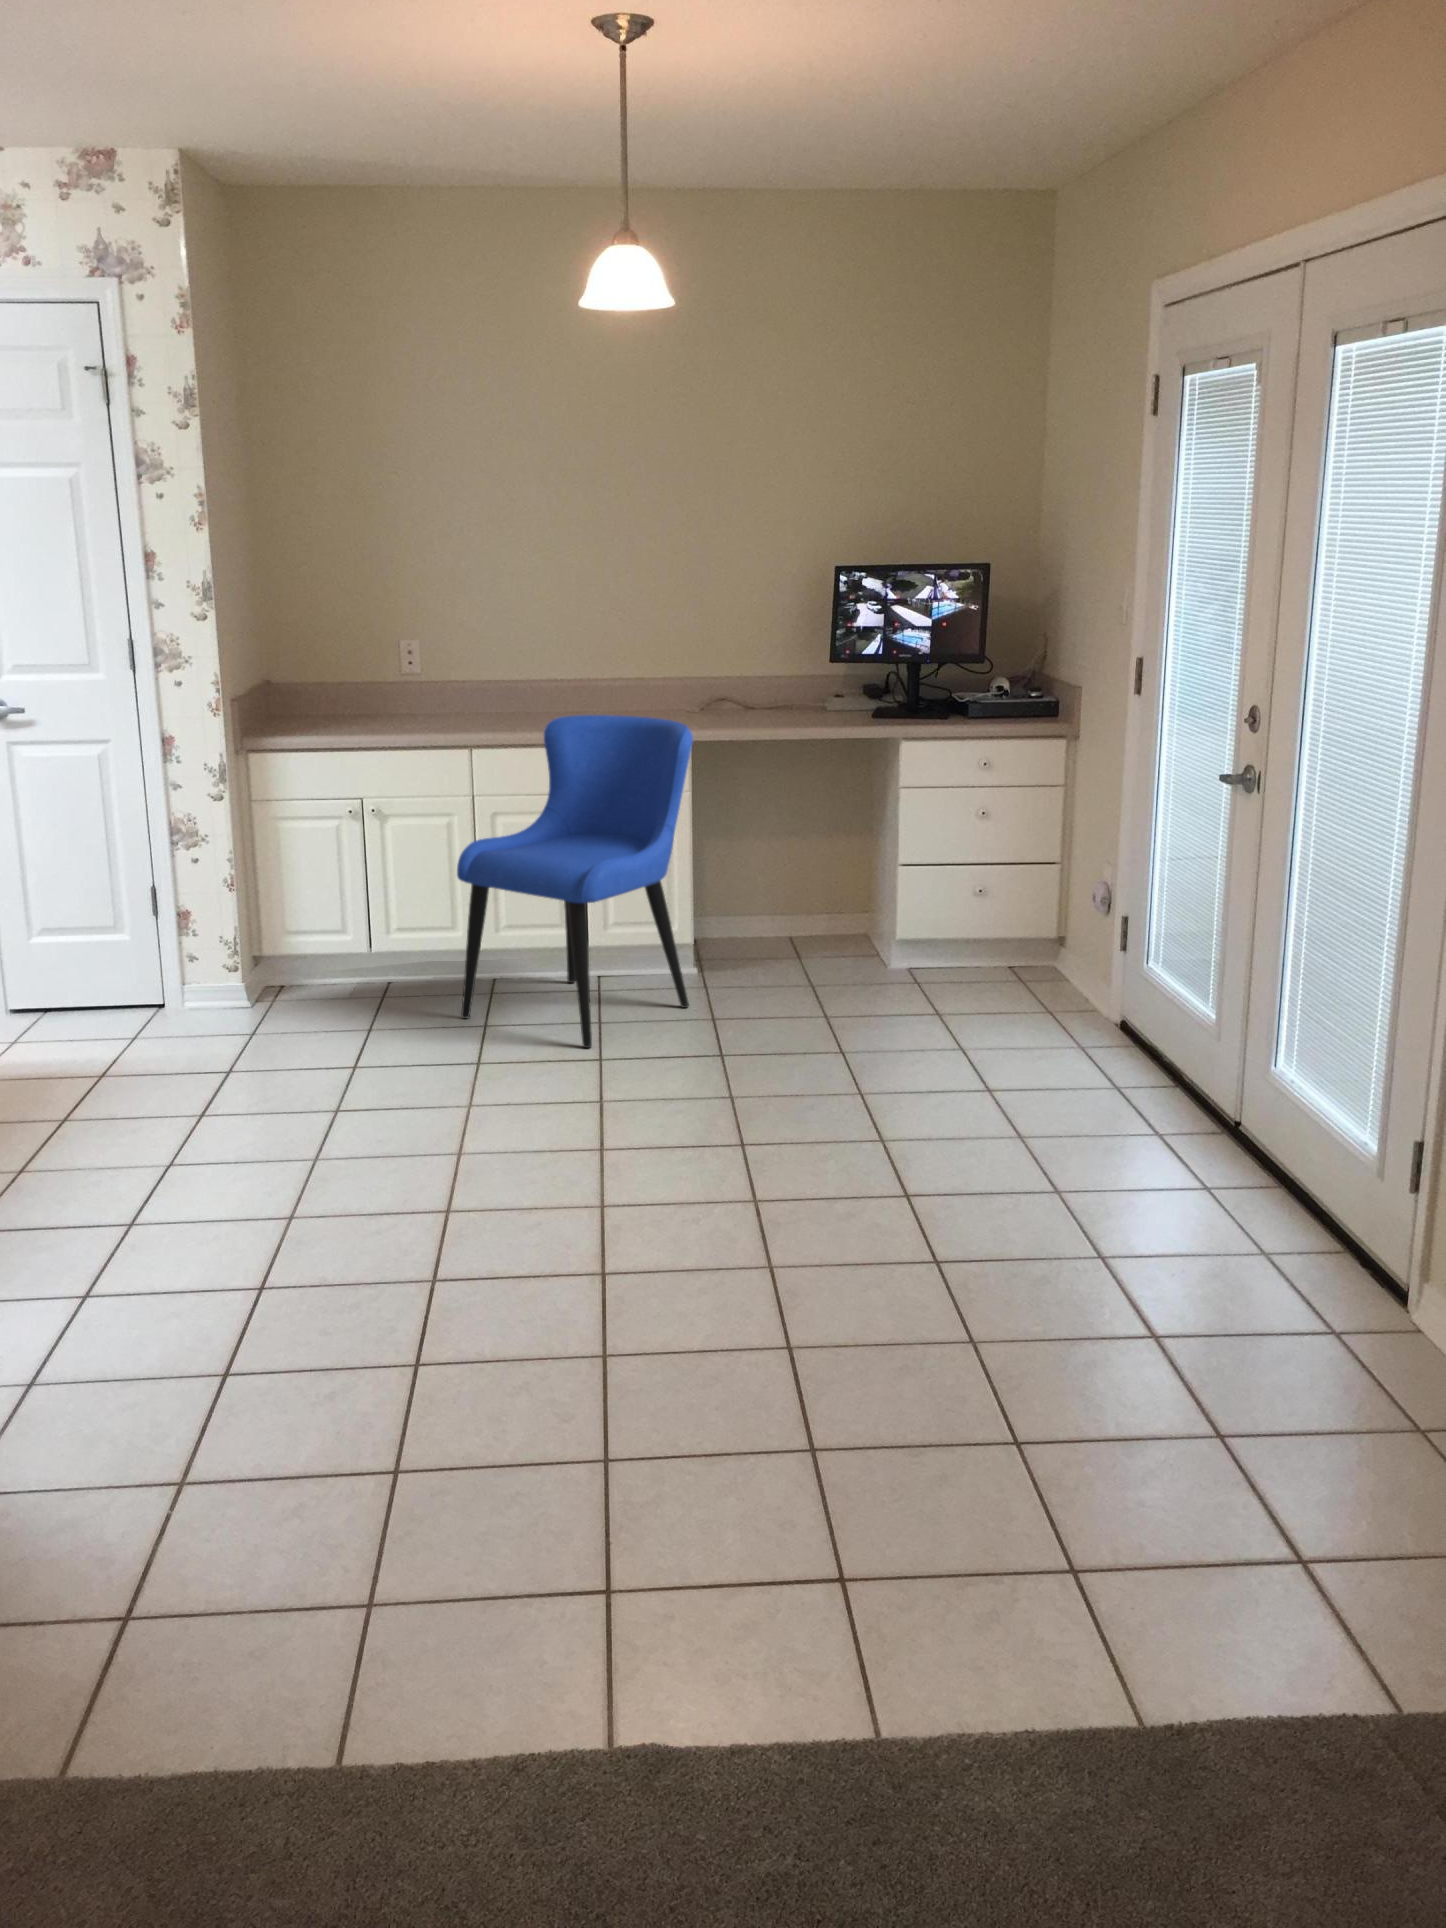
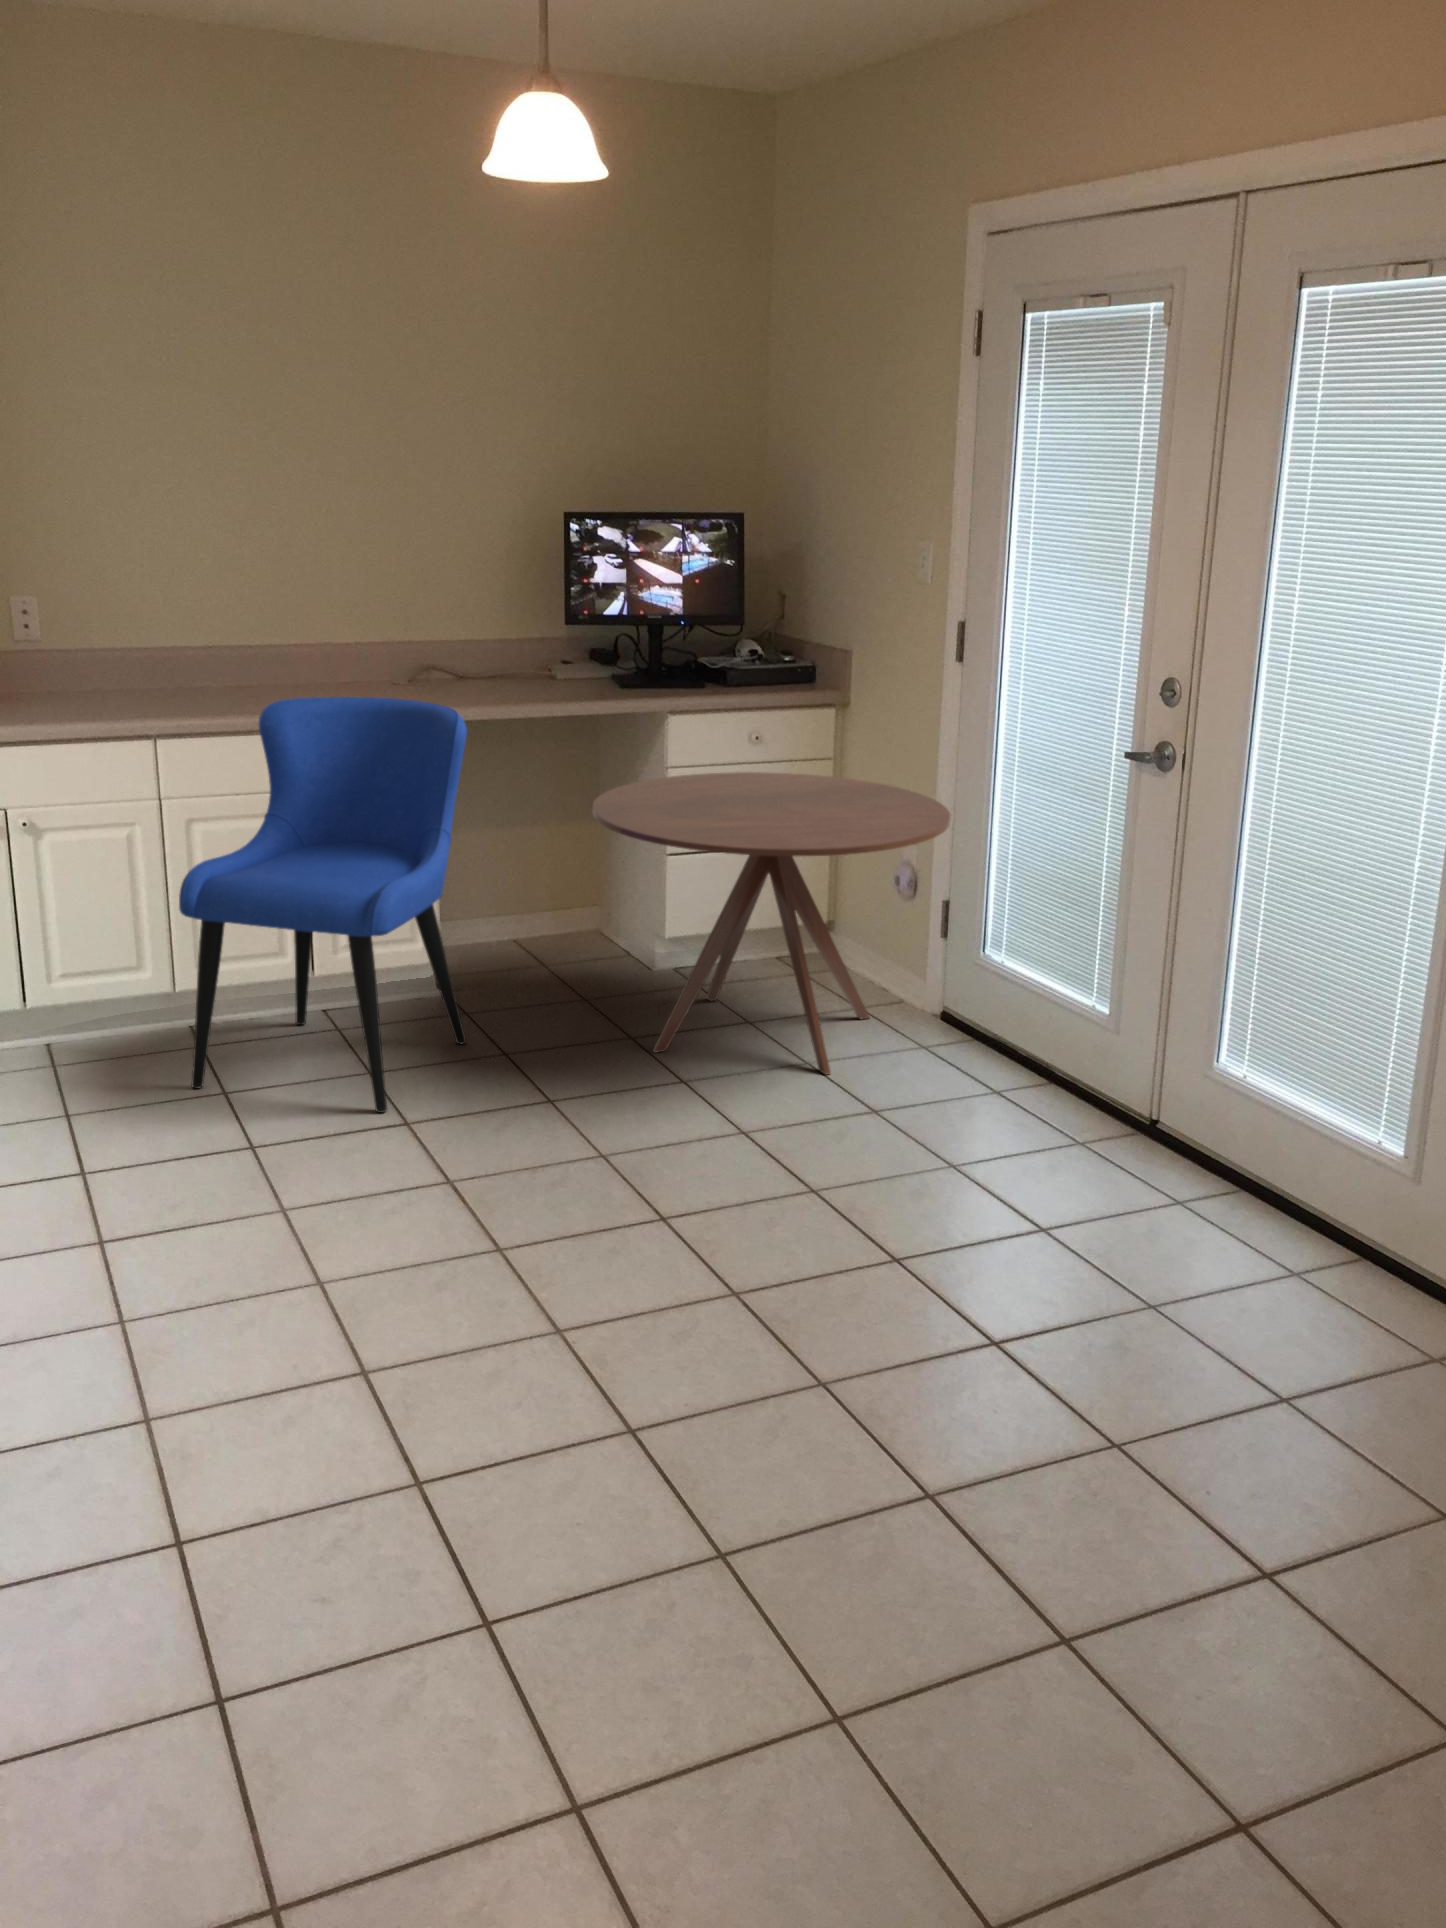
round table: none [794,793,1115,1059] -> present [593,772,951,1075]

